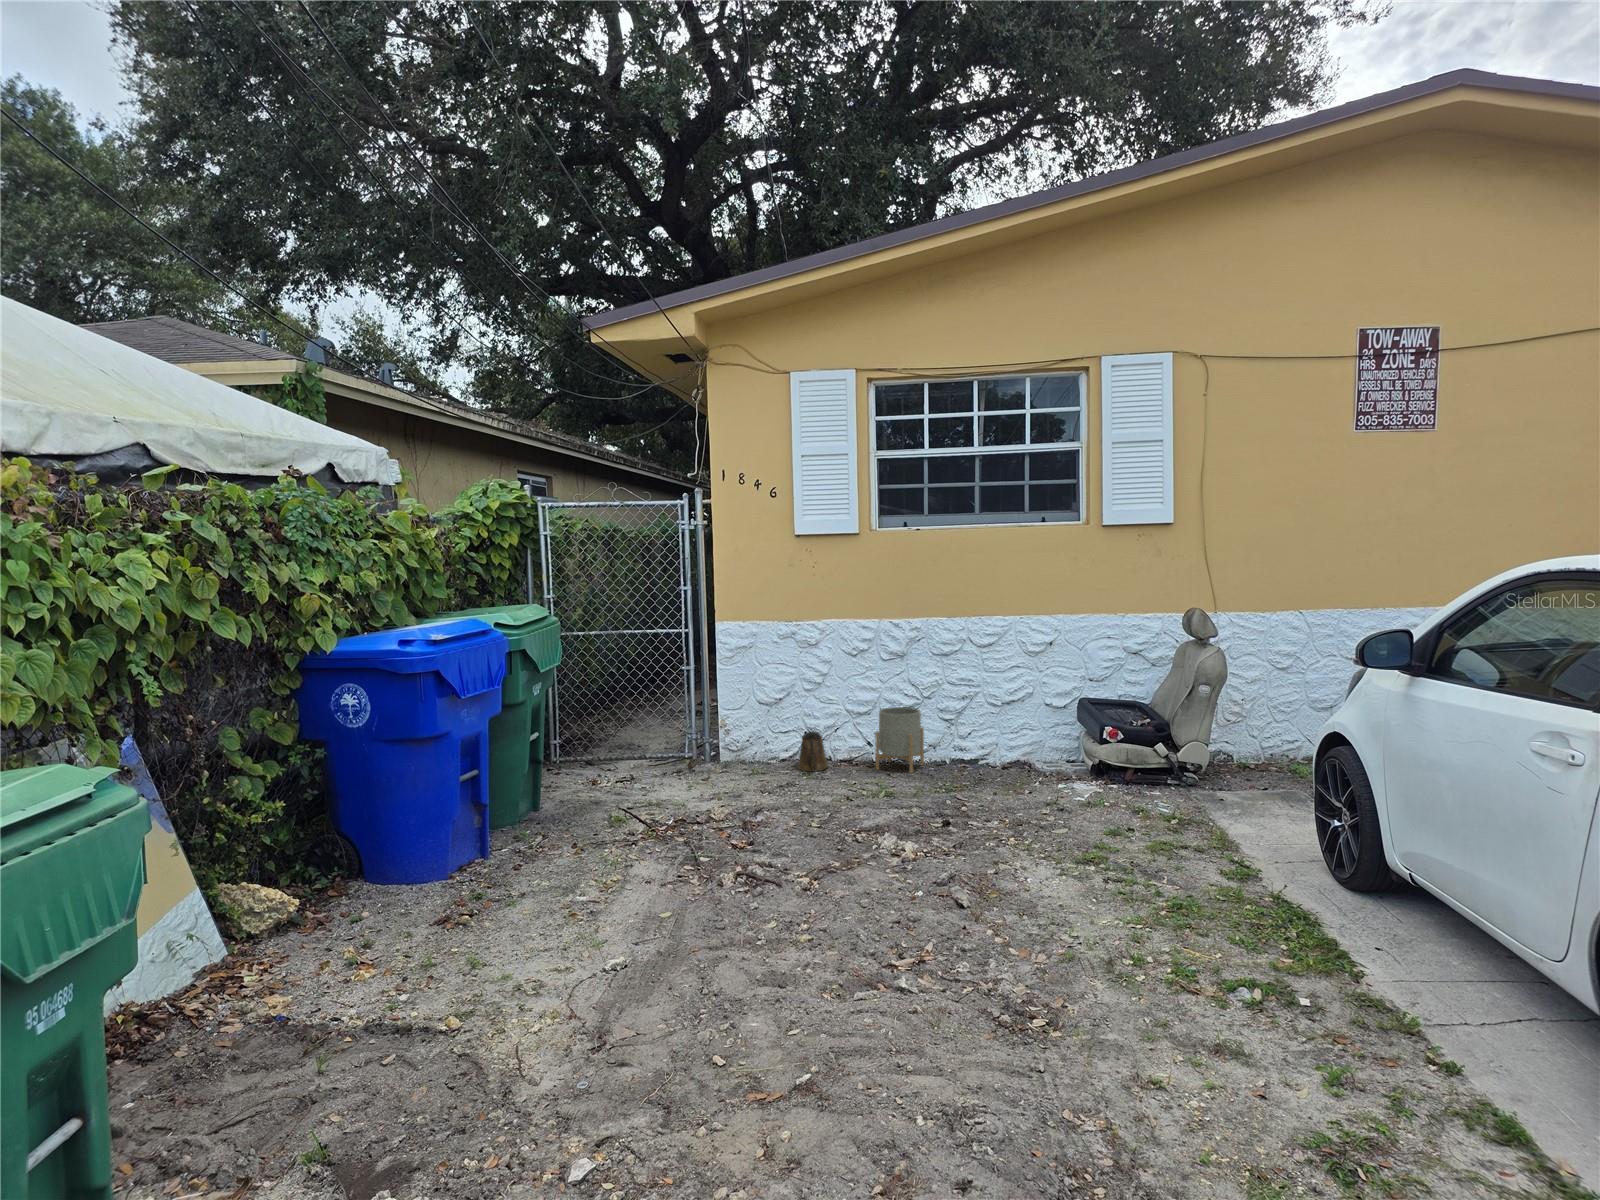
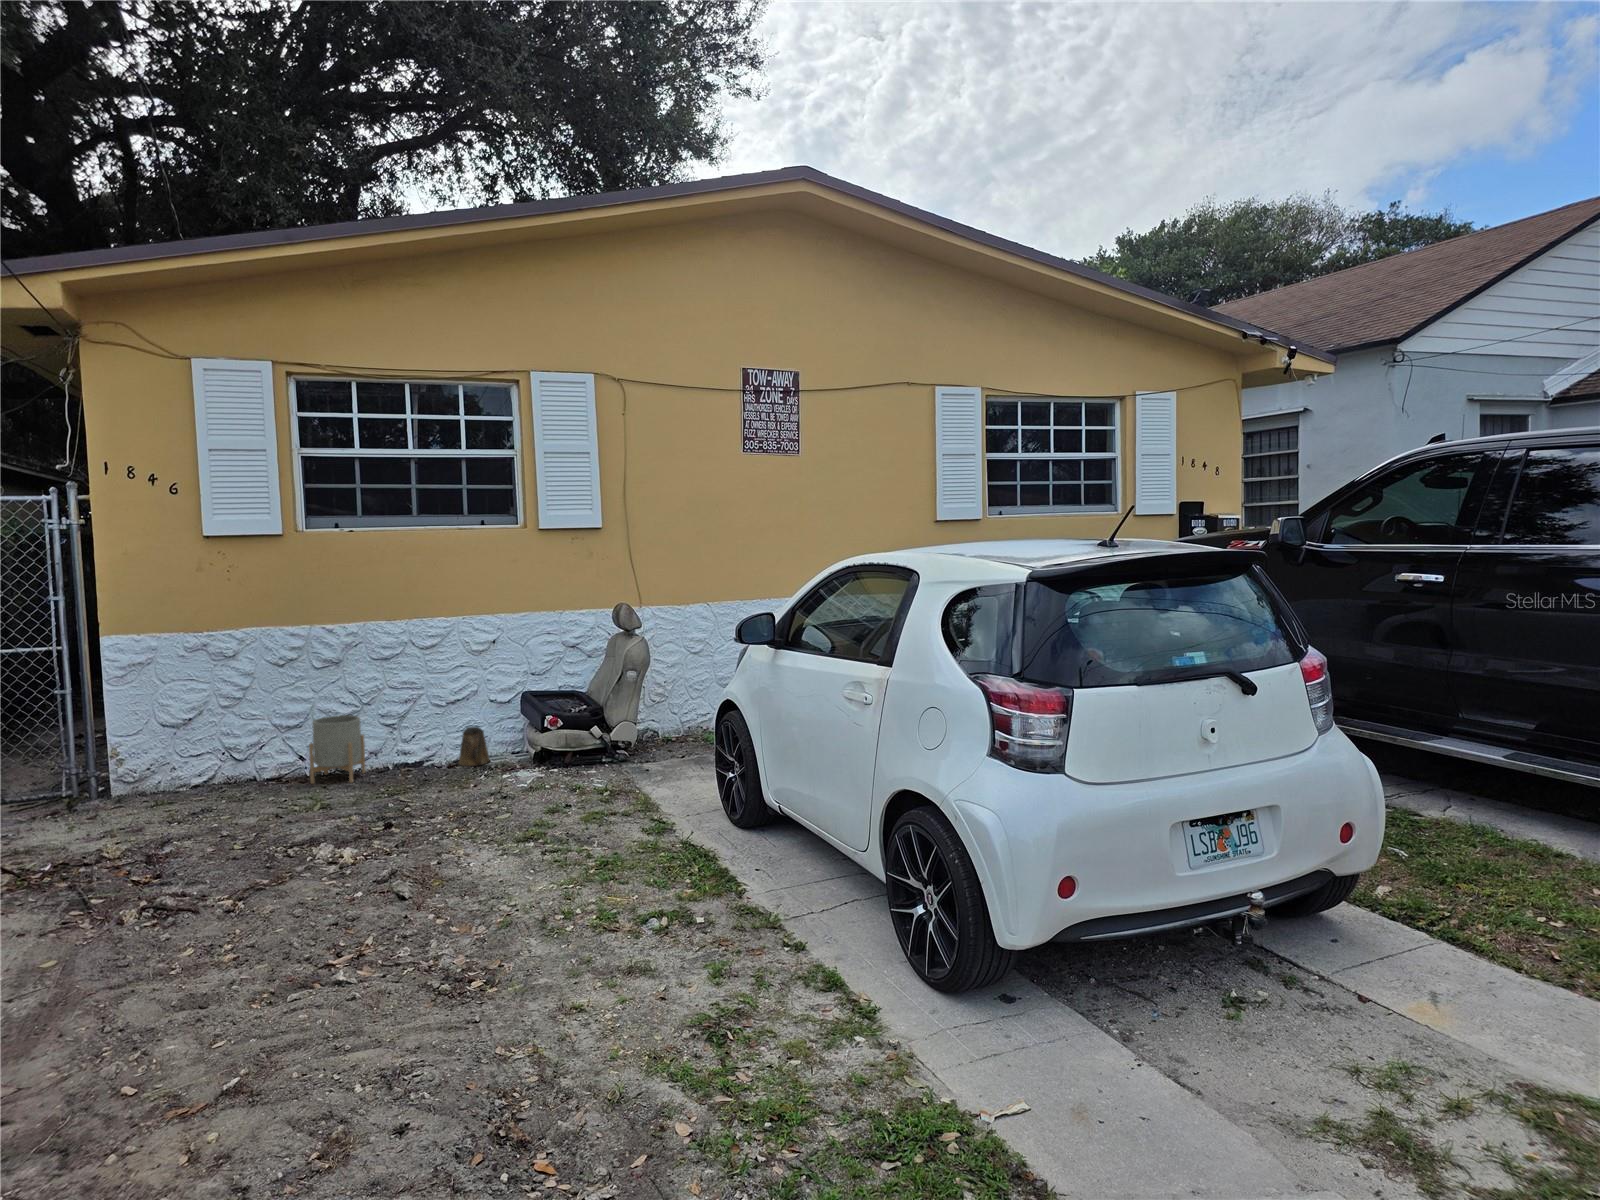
watering can: present [798,731,828,772] -> present [458,727,490,766]

